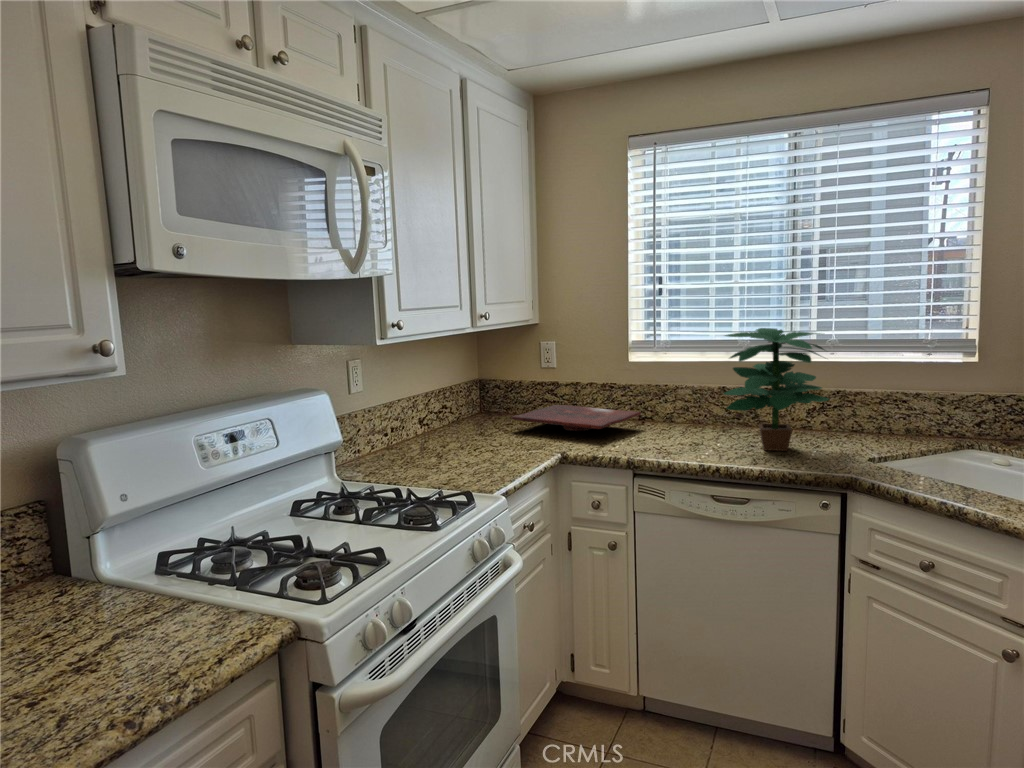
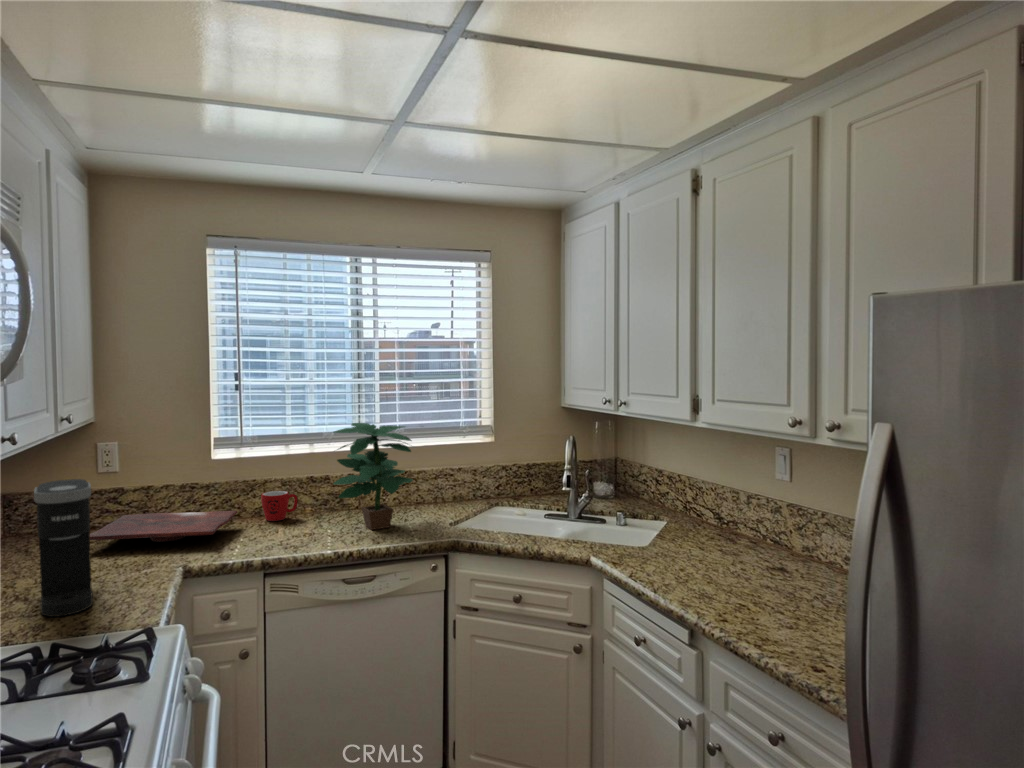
coffee maker: none [435,364,489,471] -> present [34,479,93,617]
mug: none [667,398,703,428] -> present [261,491,298,521]

